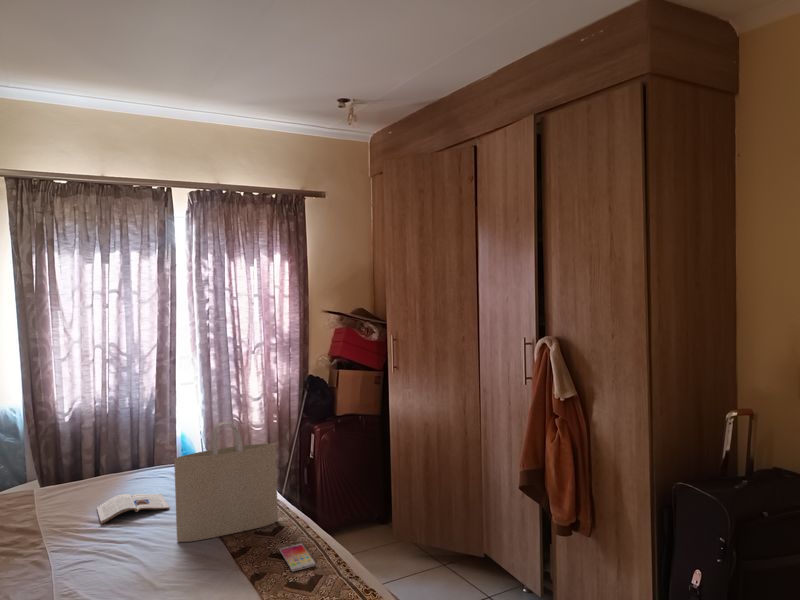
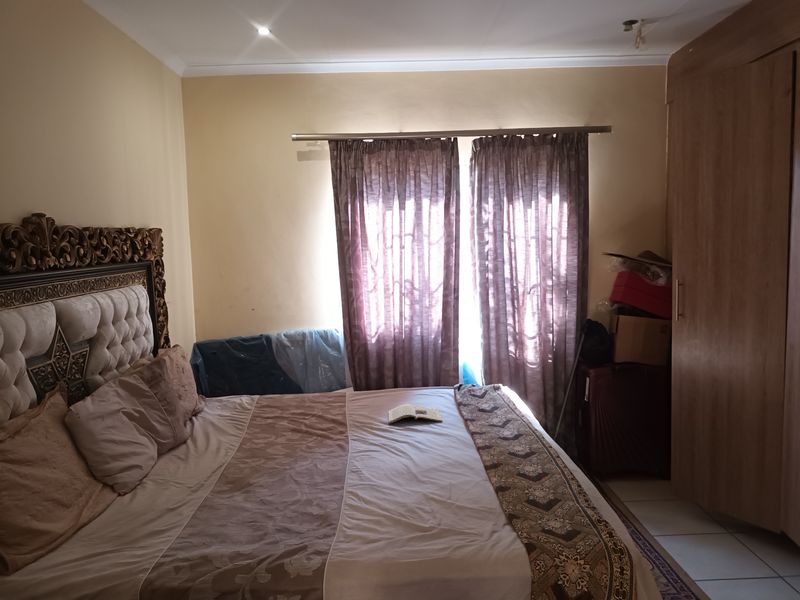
tote bag: present [174,422,278,542] -> none [441,349,533,451]
smartphone: present [279,543,315,571] -> none [528,471,560,493]

